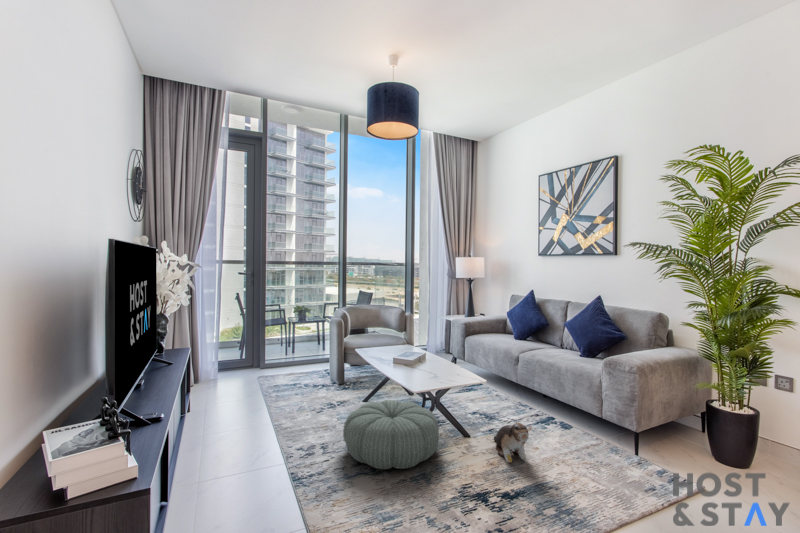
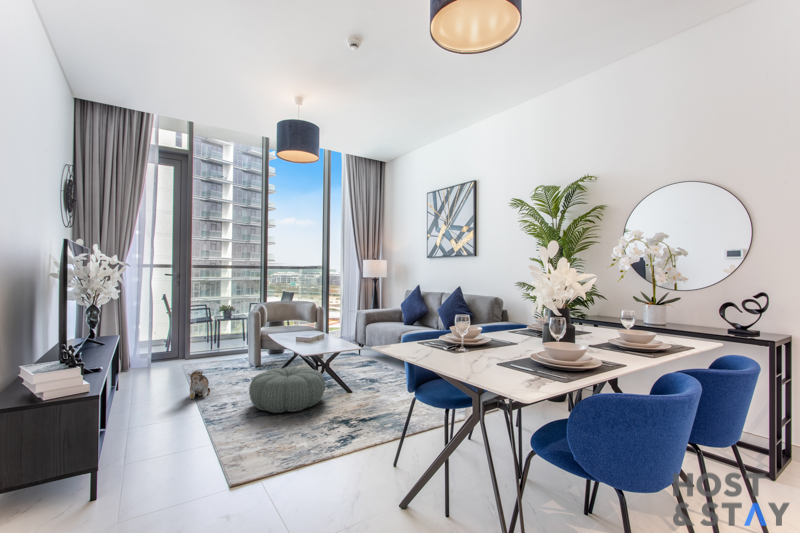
plush toy: present [494,422,531,463] -> present [188,370,210,399]

